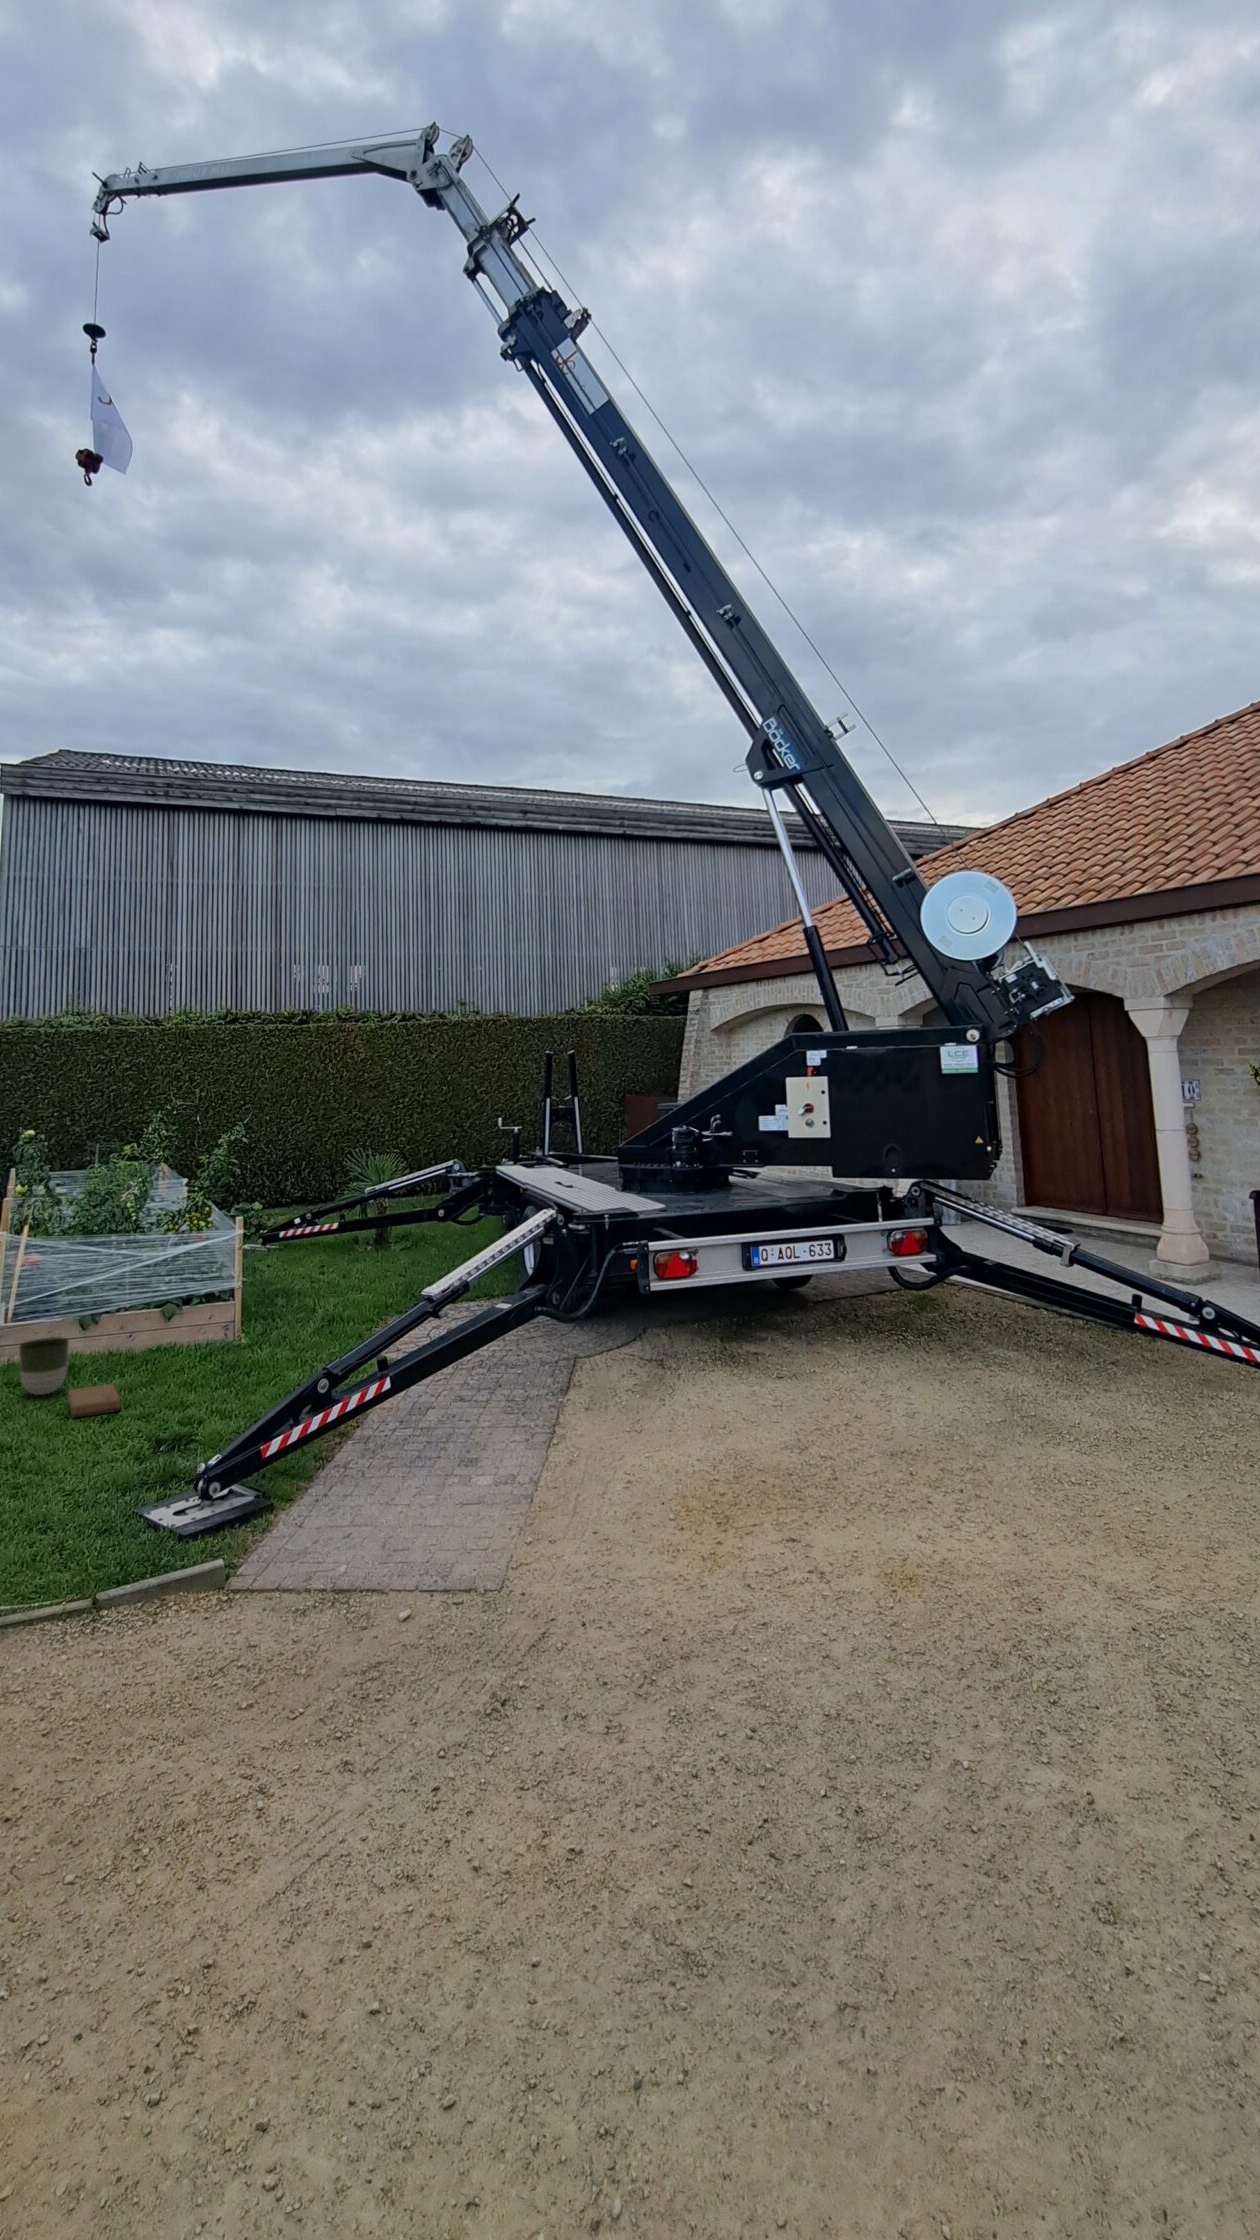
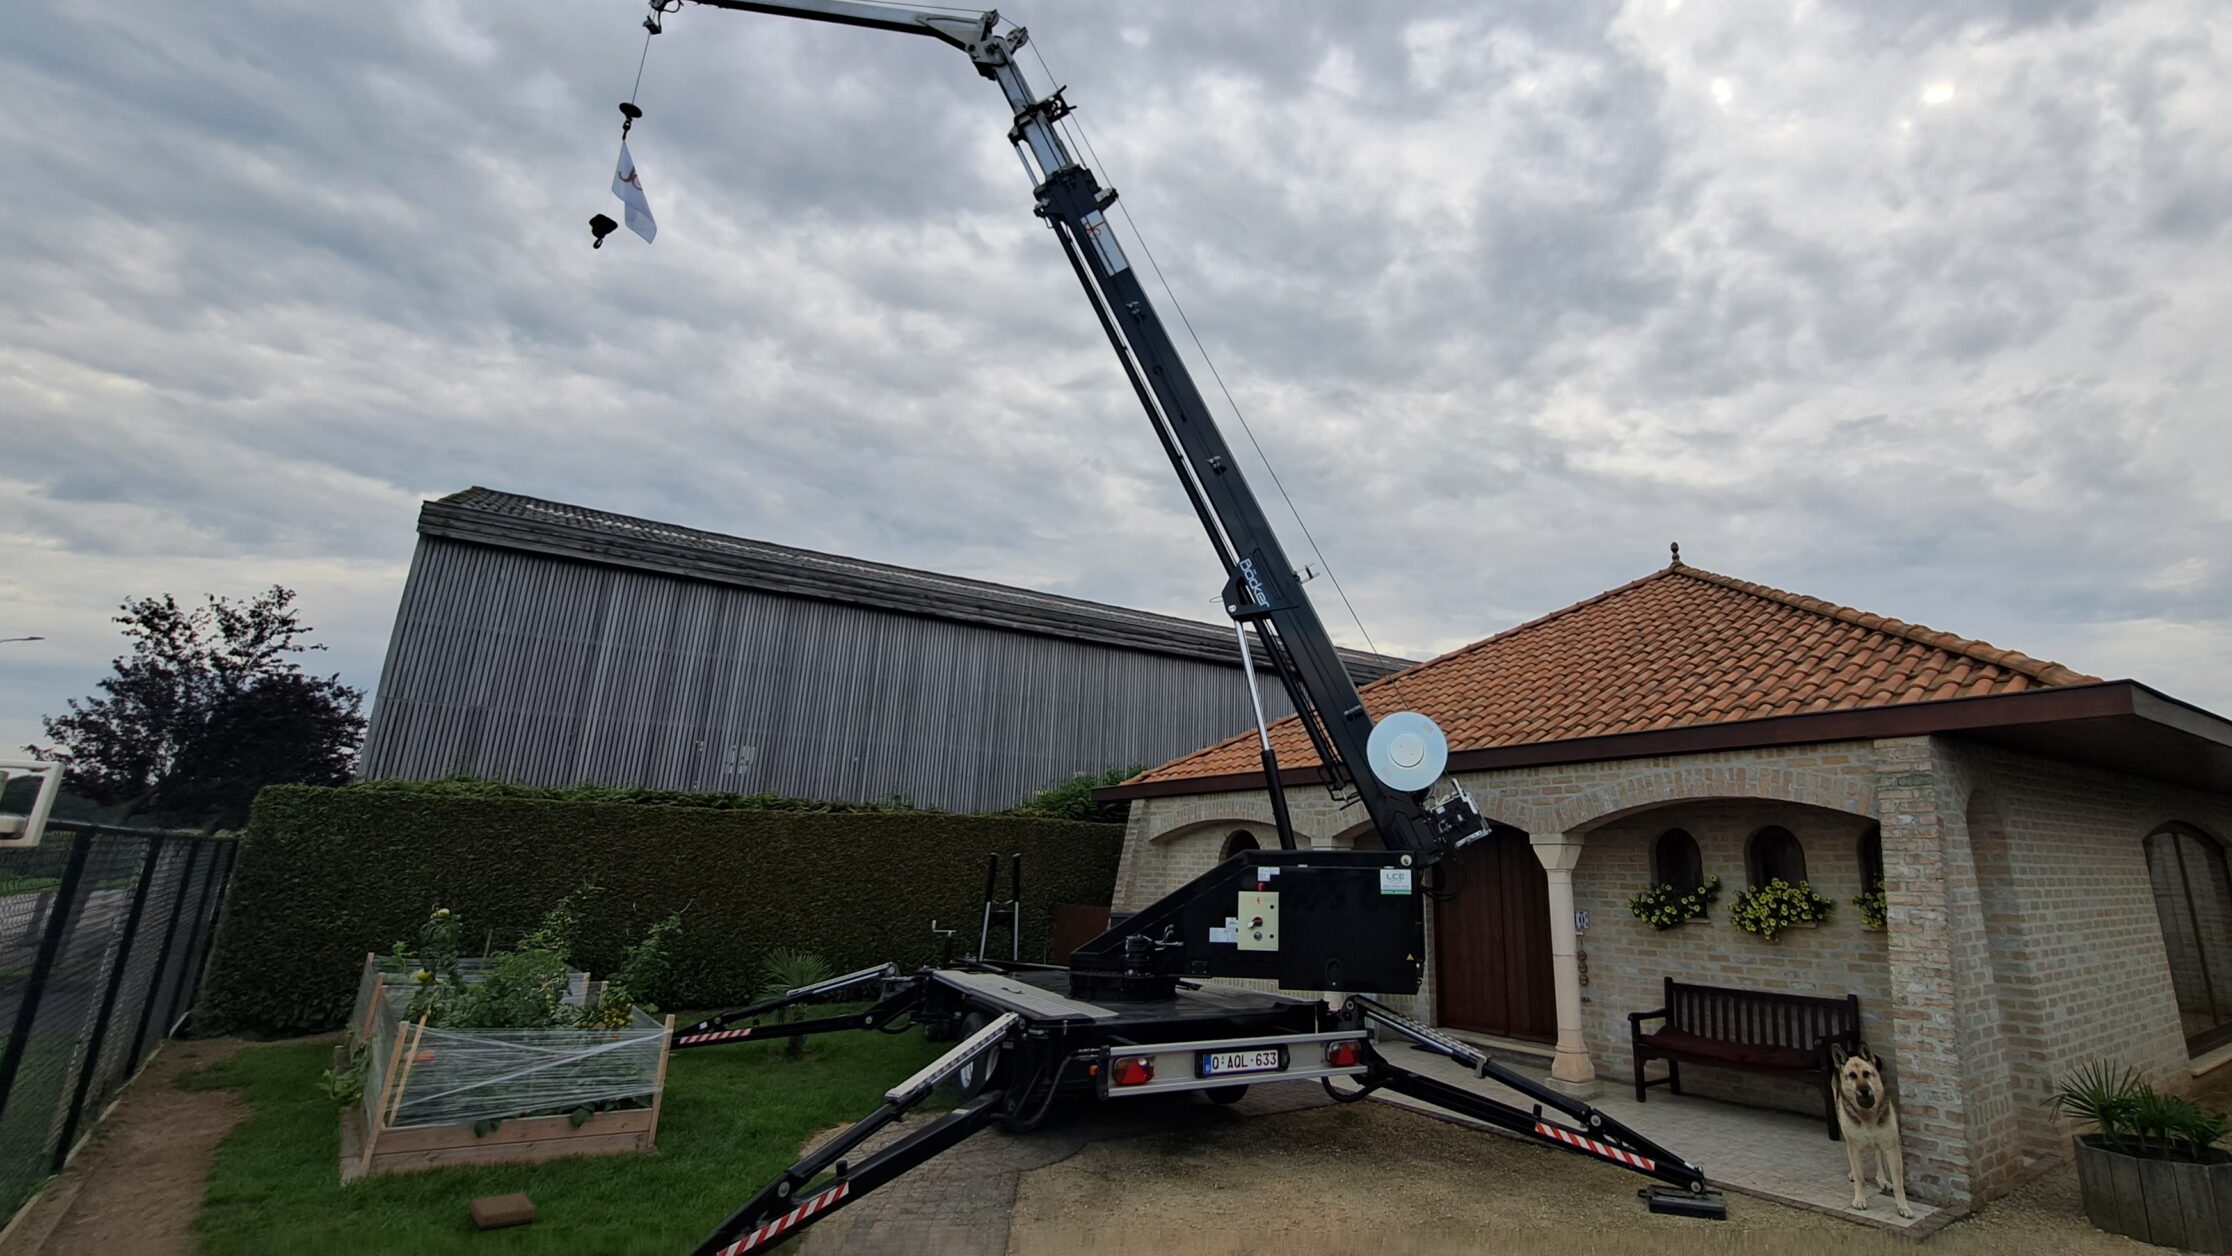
planter: present [19,1337,69,1395] -> none [415,1141,477,1206]

